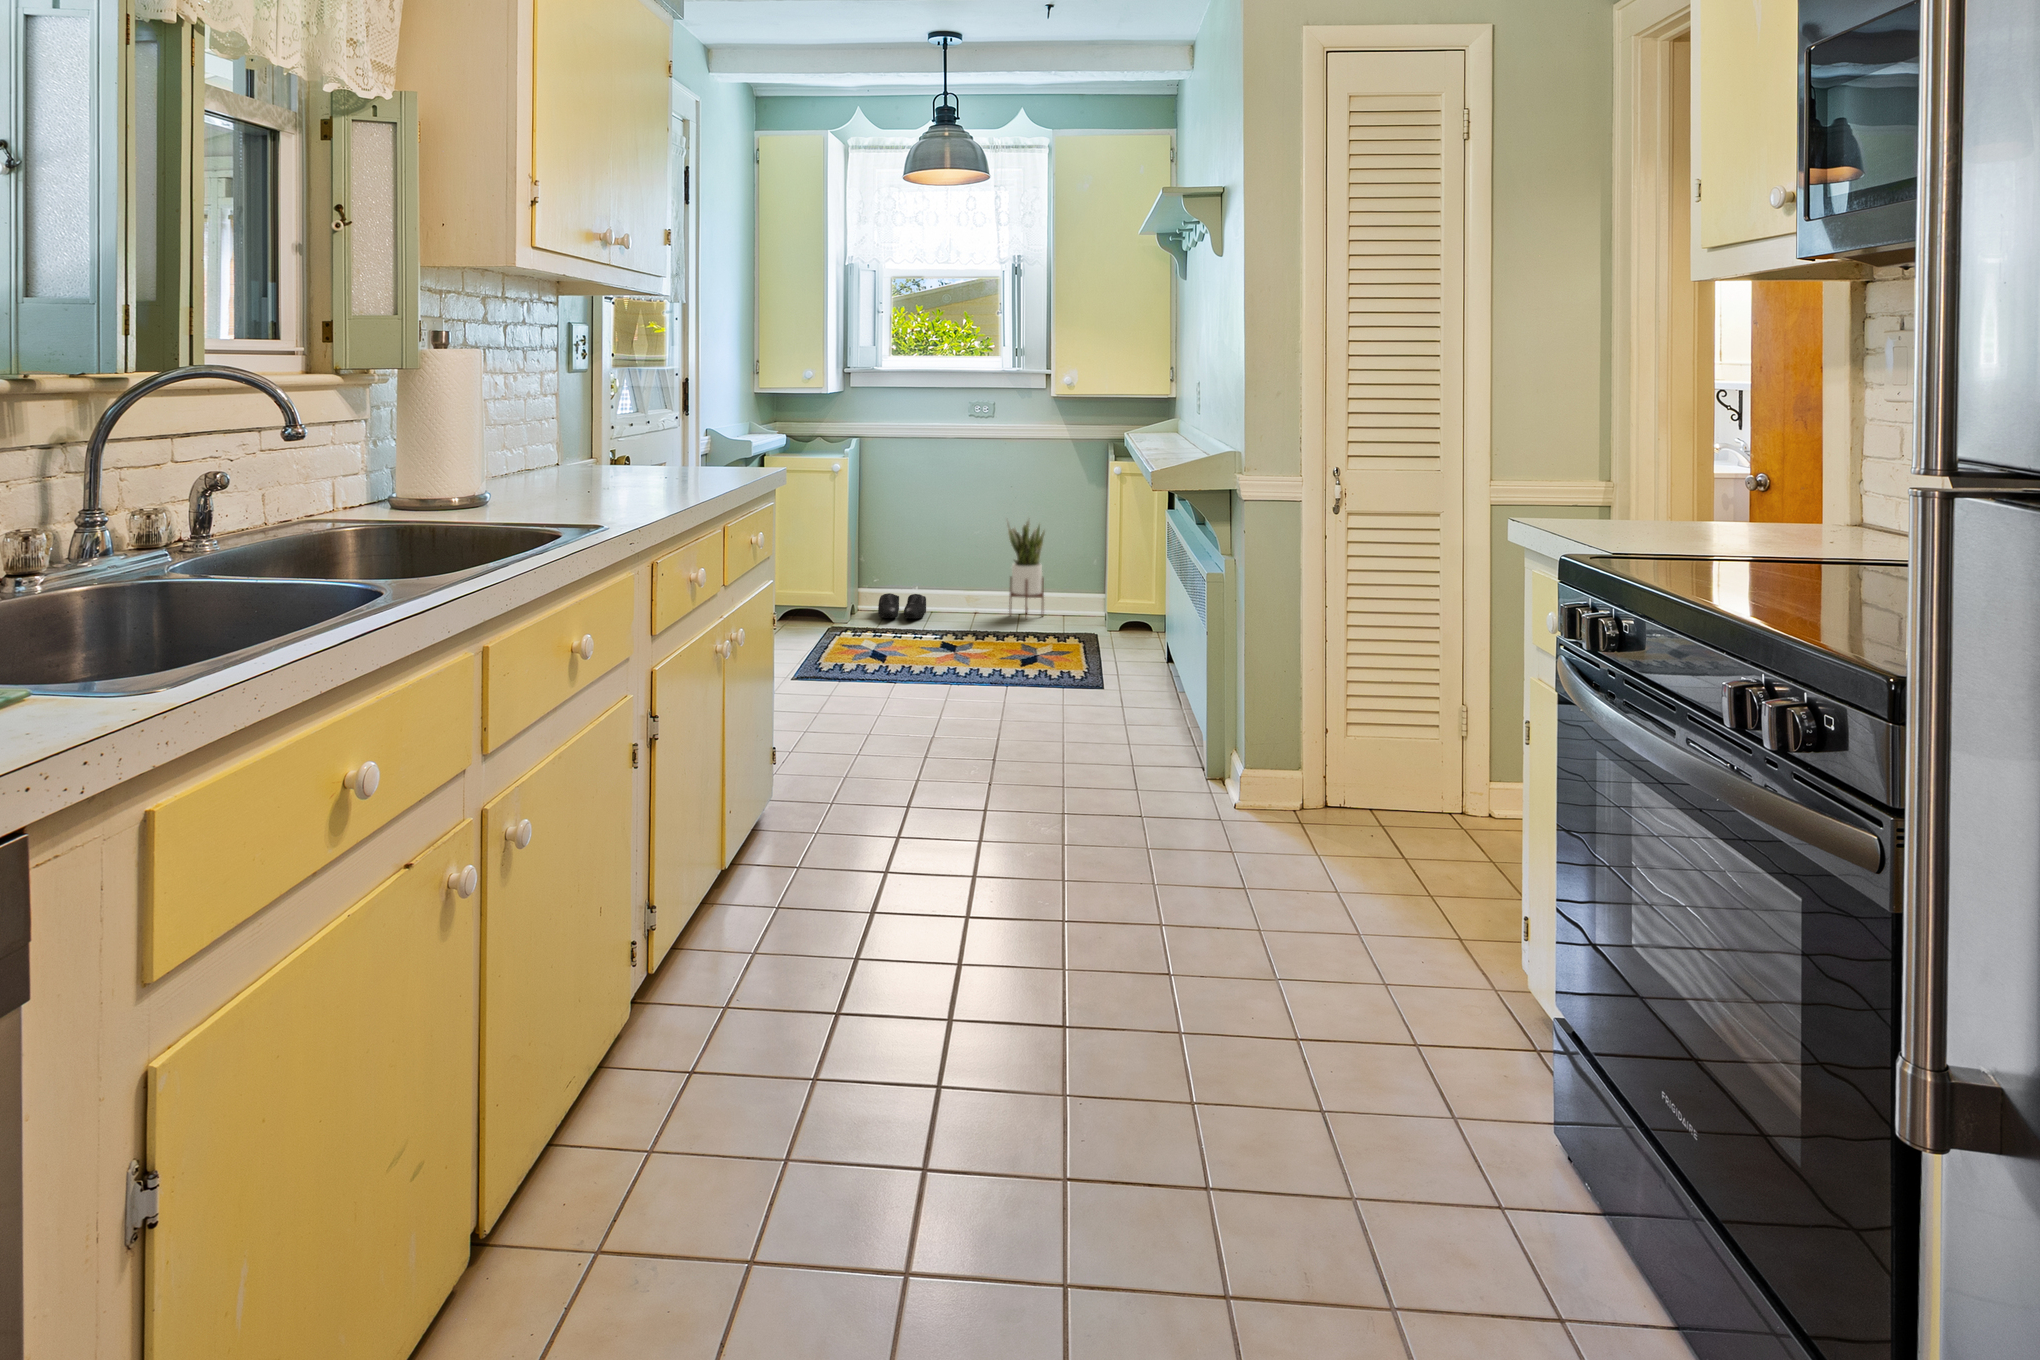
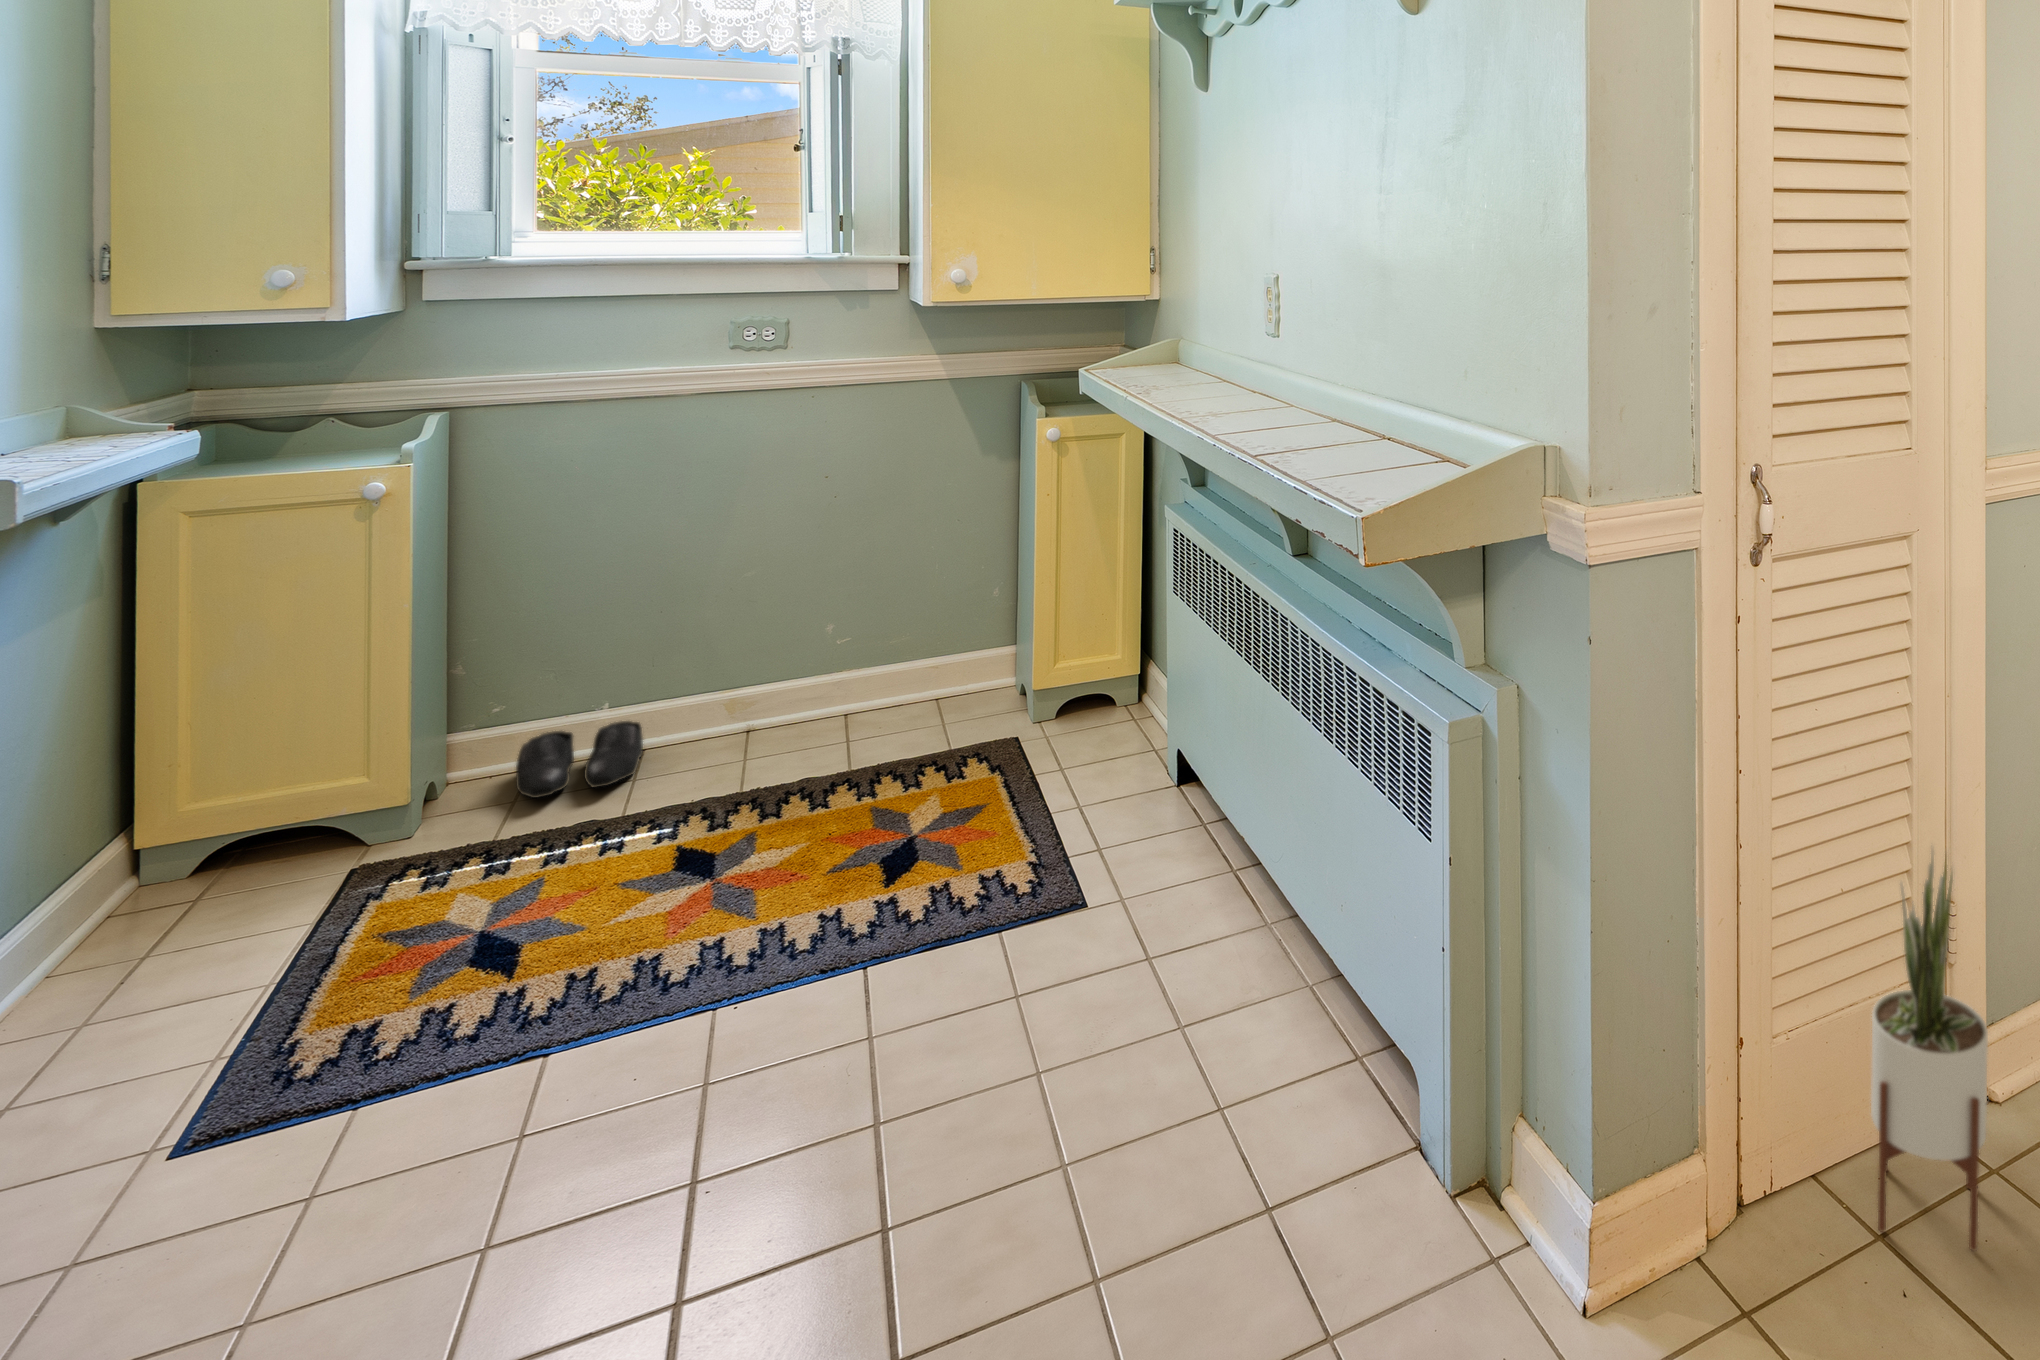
potted plant: present [1007,518,1045,618] -> present [1871,850,1988,1251]

